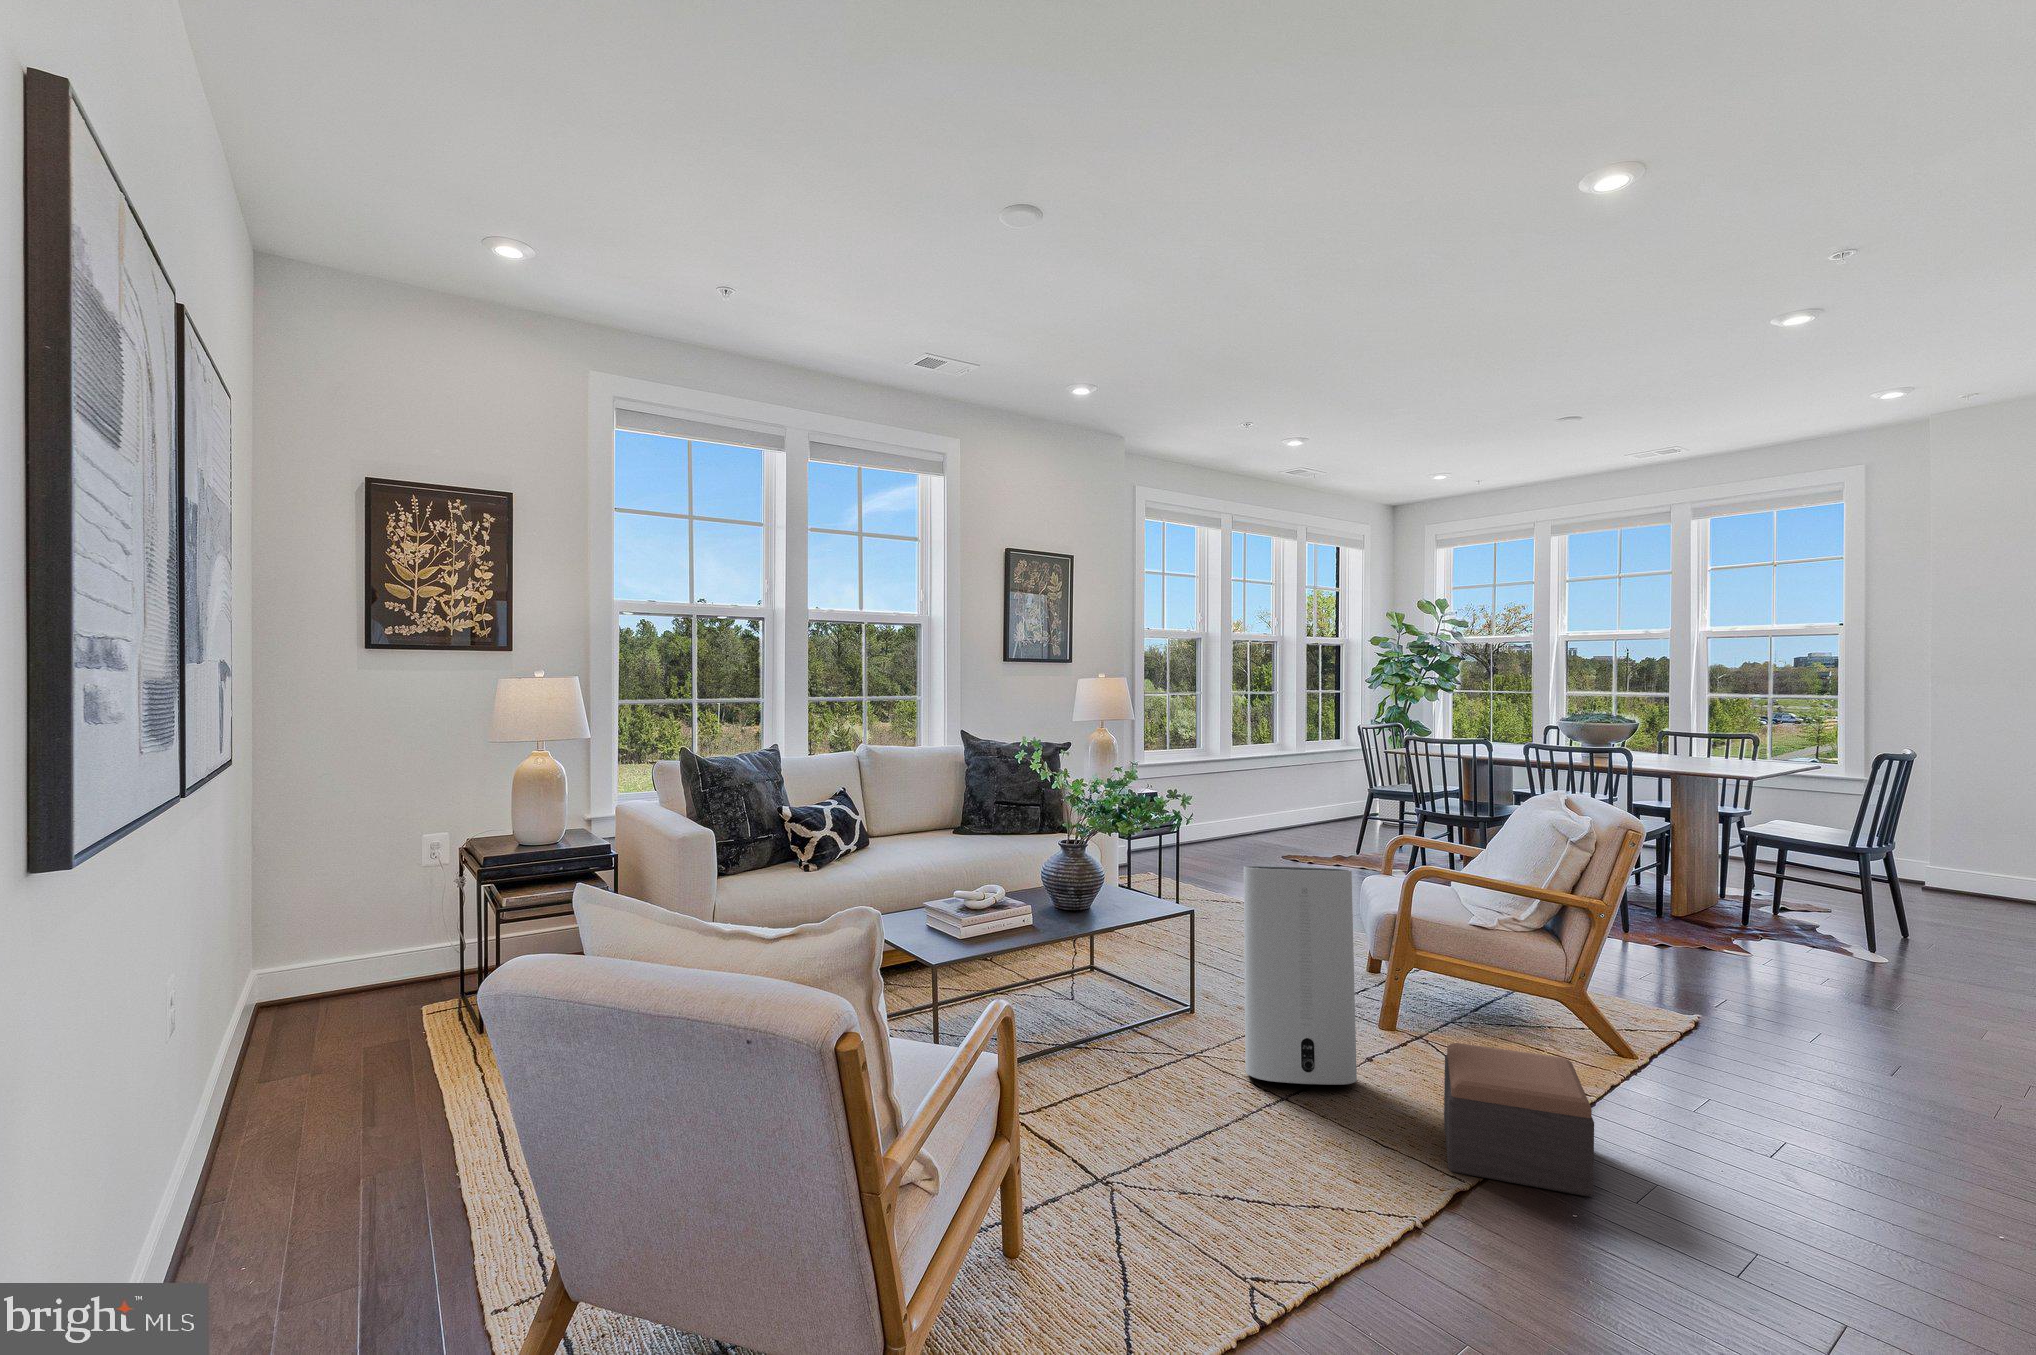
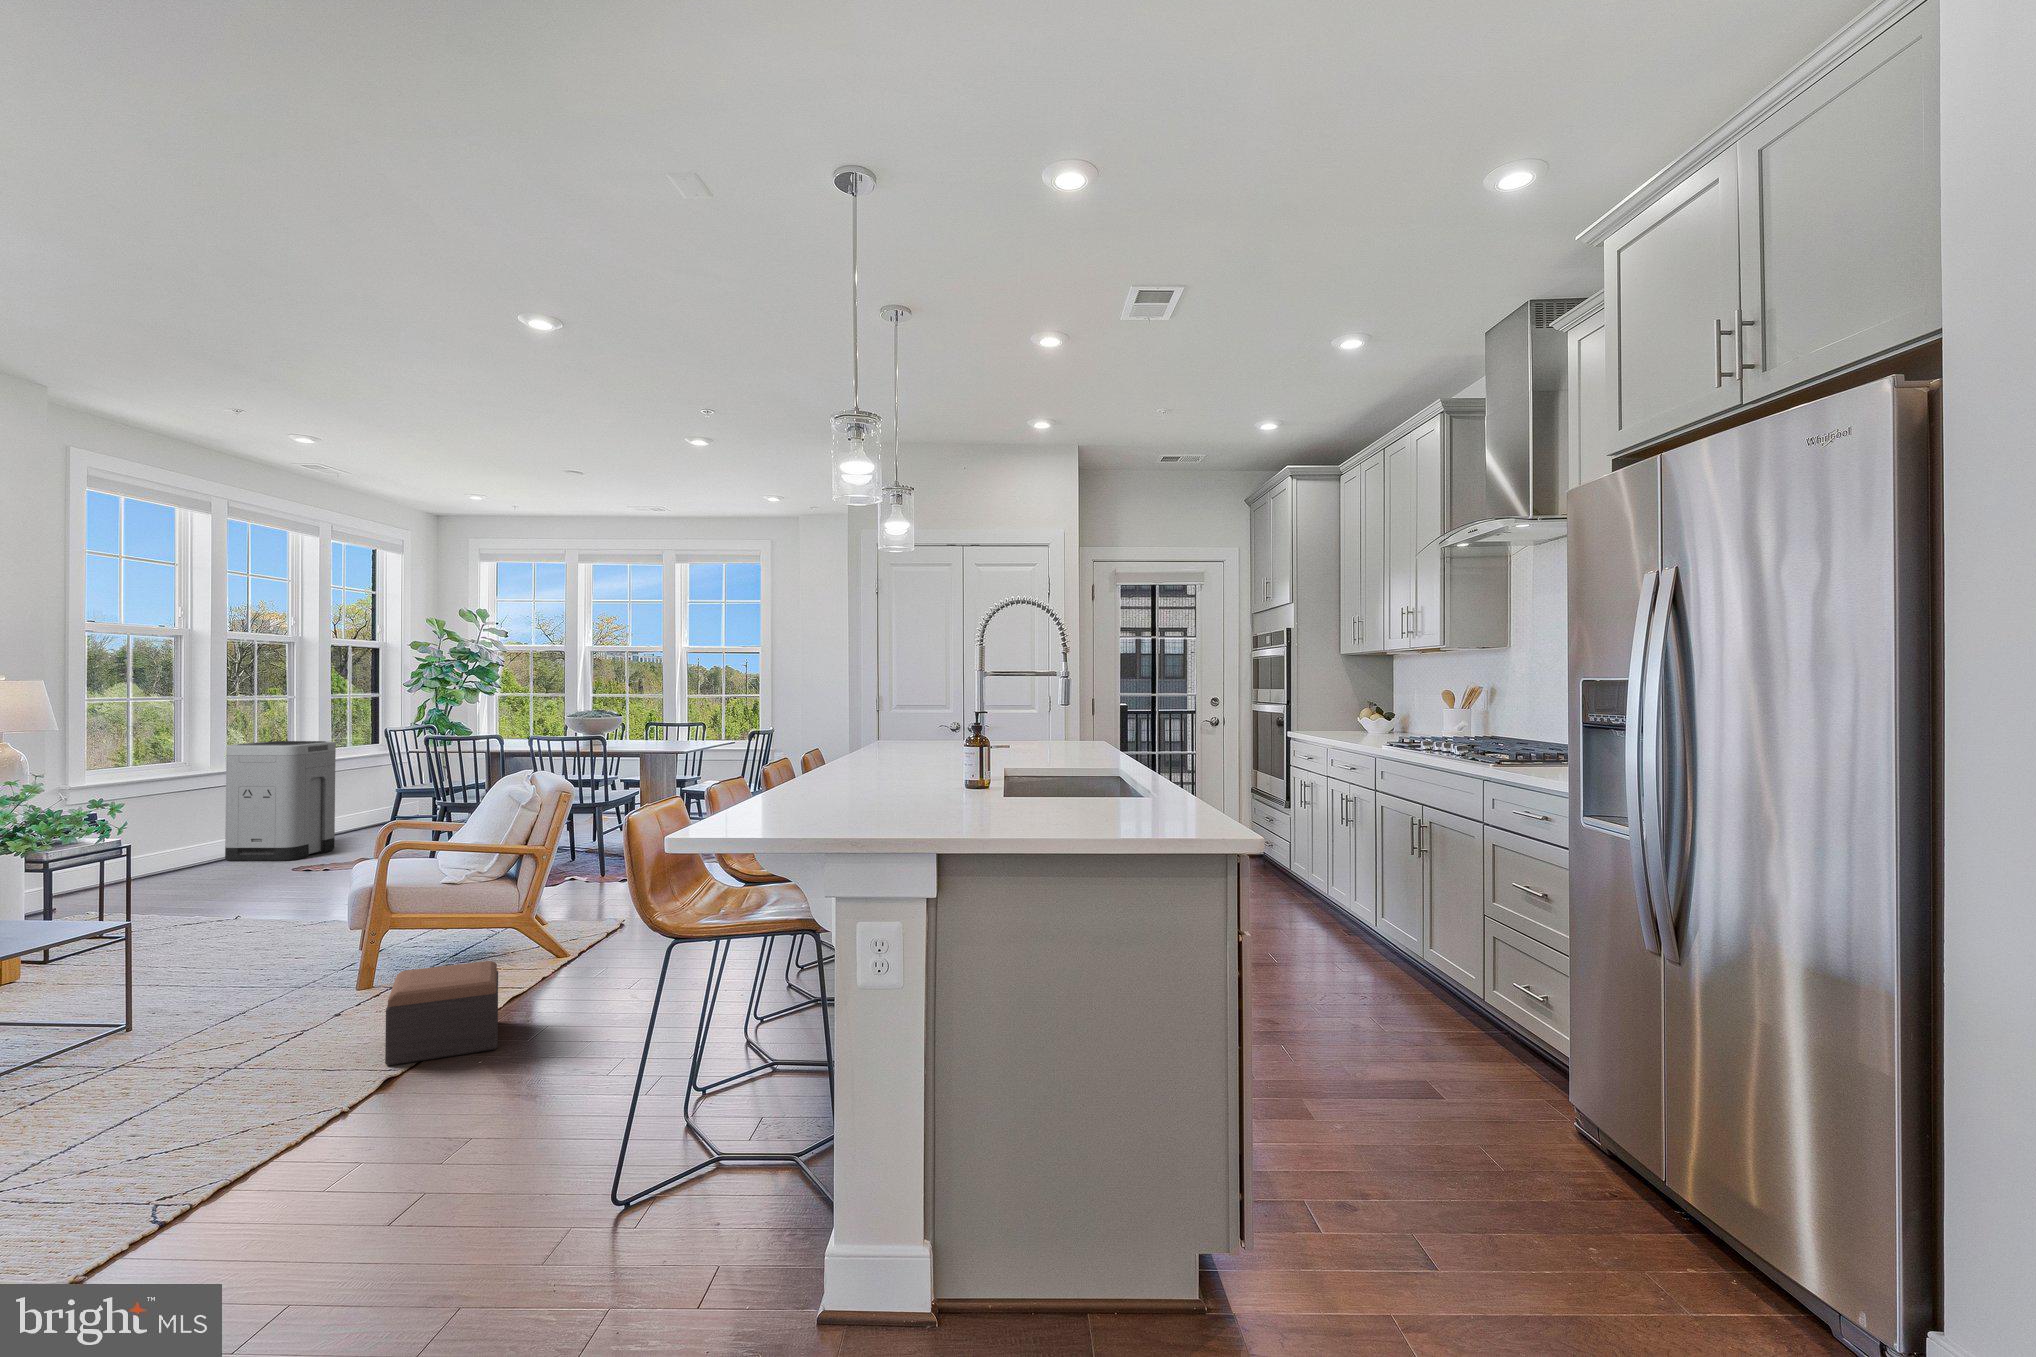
trash can: none [1227,732,1313,848] -> present [225,741,336,861]
air purifier: present [1244,866,1357,1085] -> none [195,849,318,1053]

